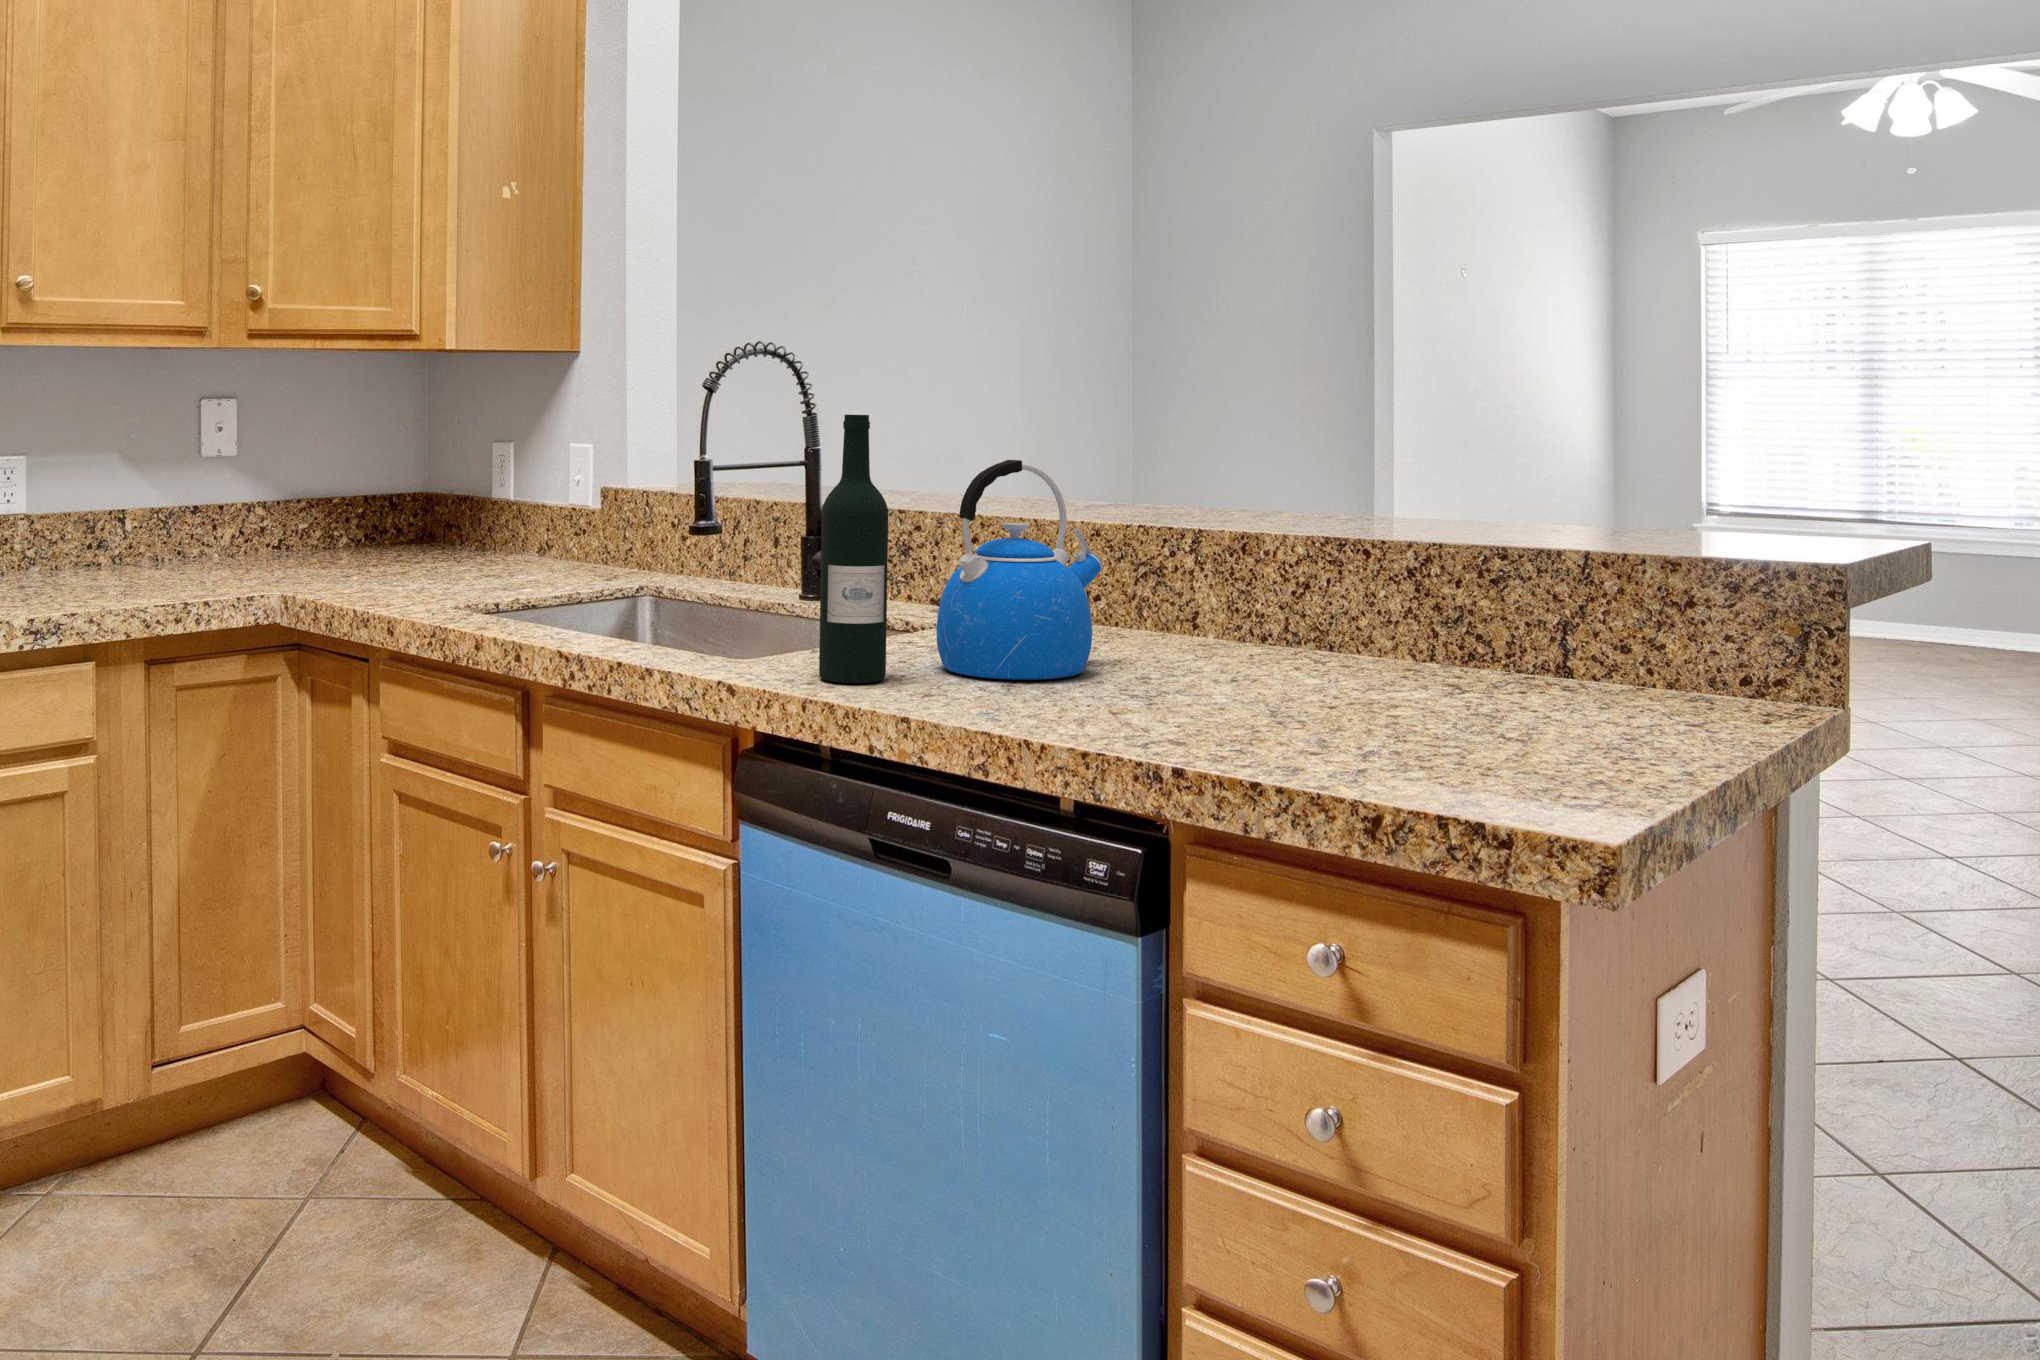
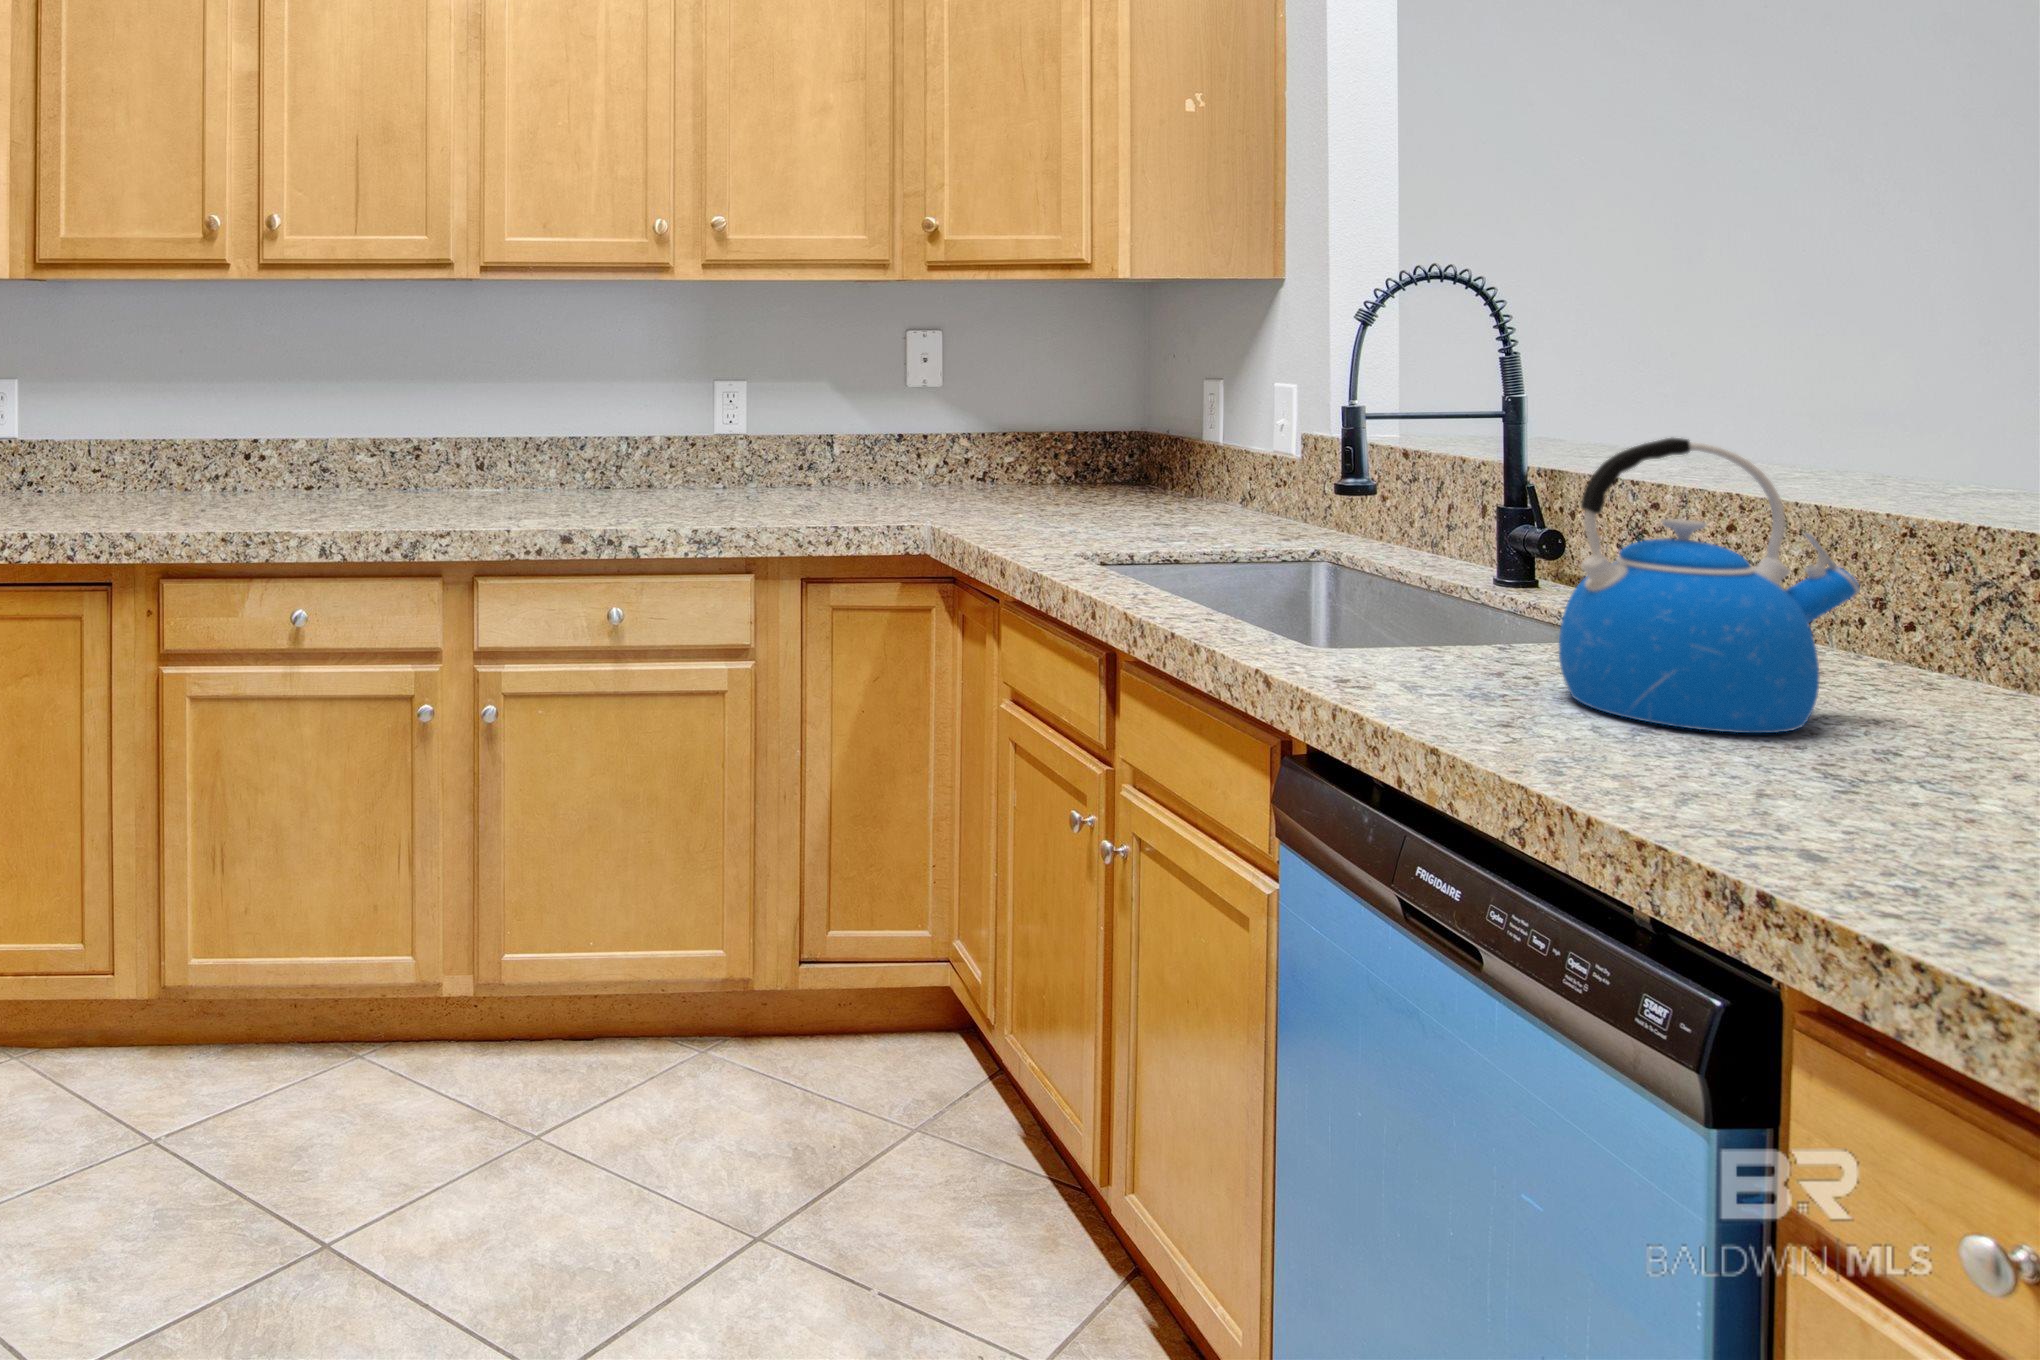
wine bottle: present [819,415,888,683] -> none [1372,380,1464,698]

